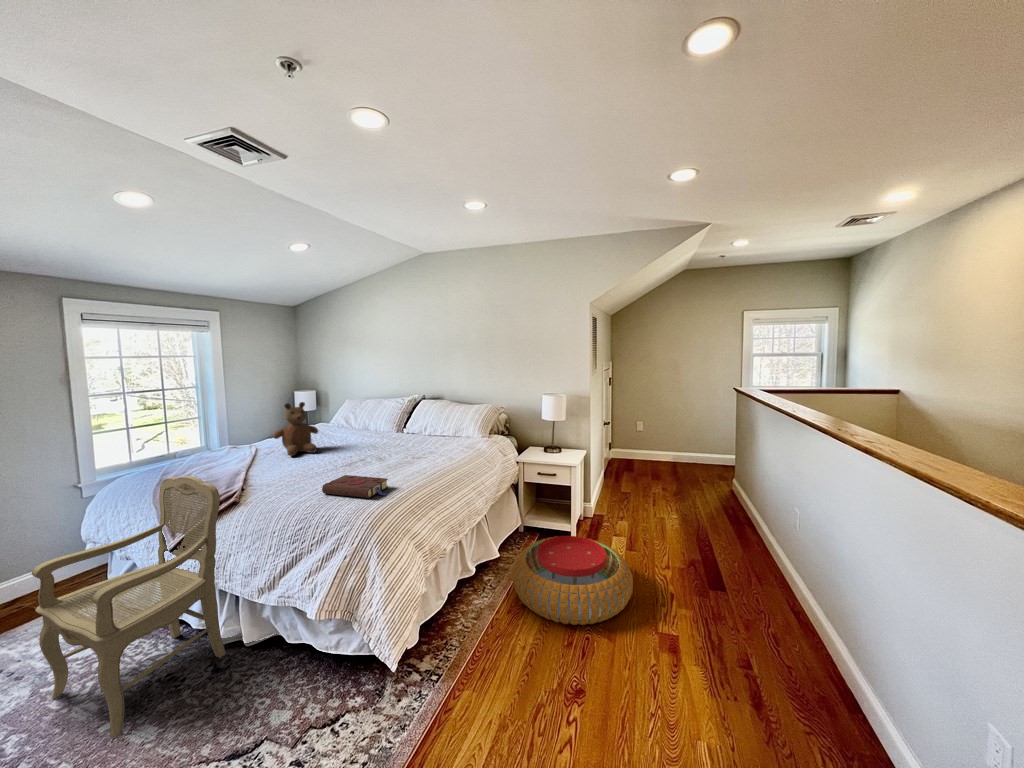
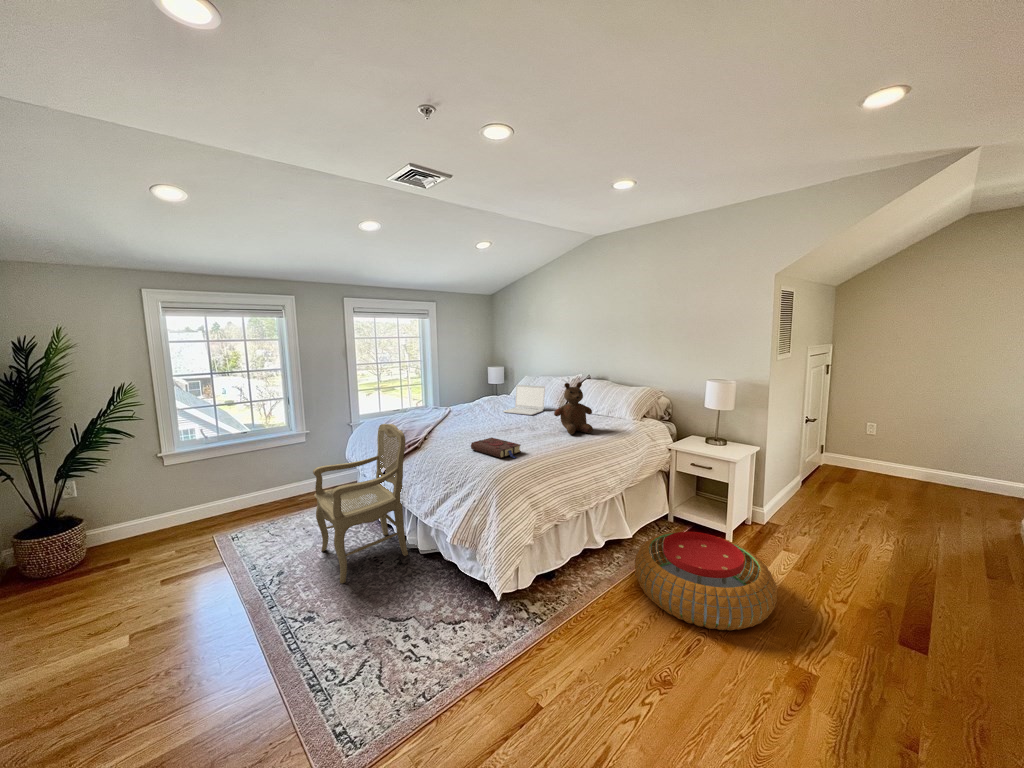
teddy bear: present [273,402,318,456] -> present [554,382,593,434]
laptop: none [335,409,384,443] -> present [503,385,545,415]

